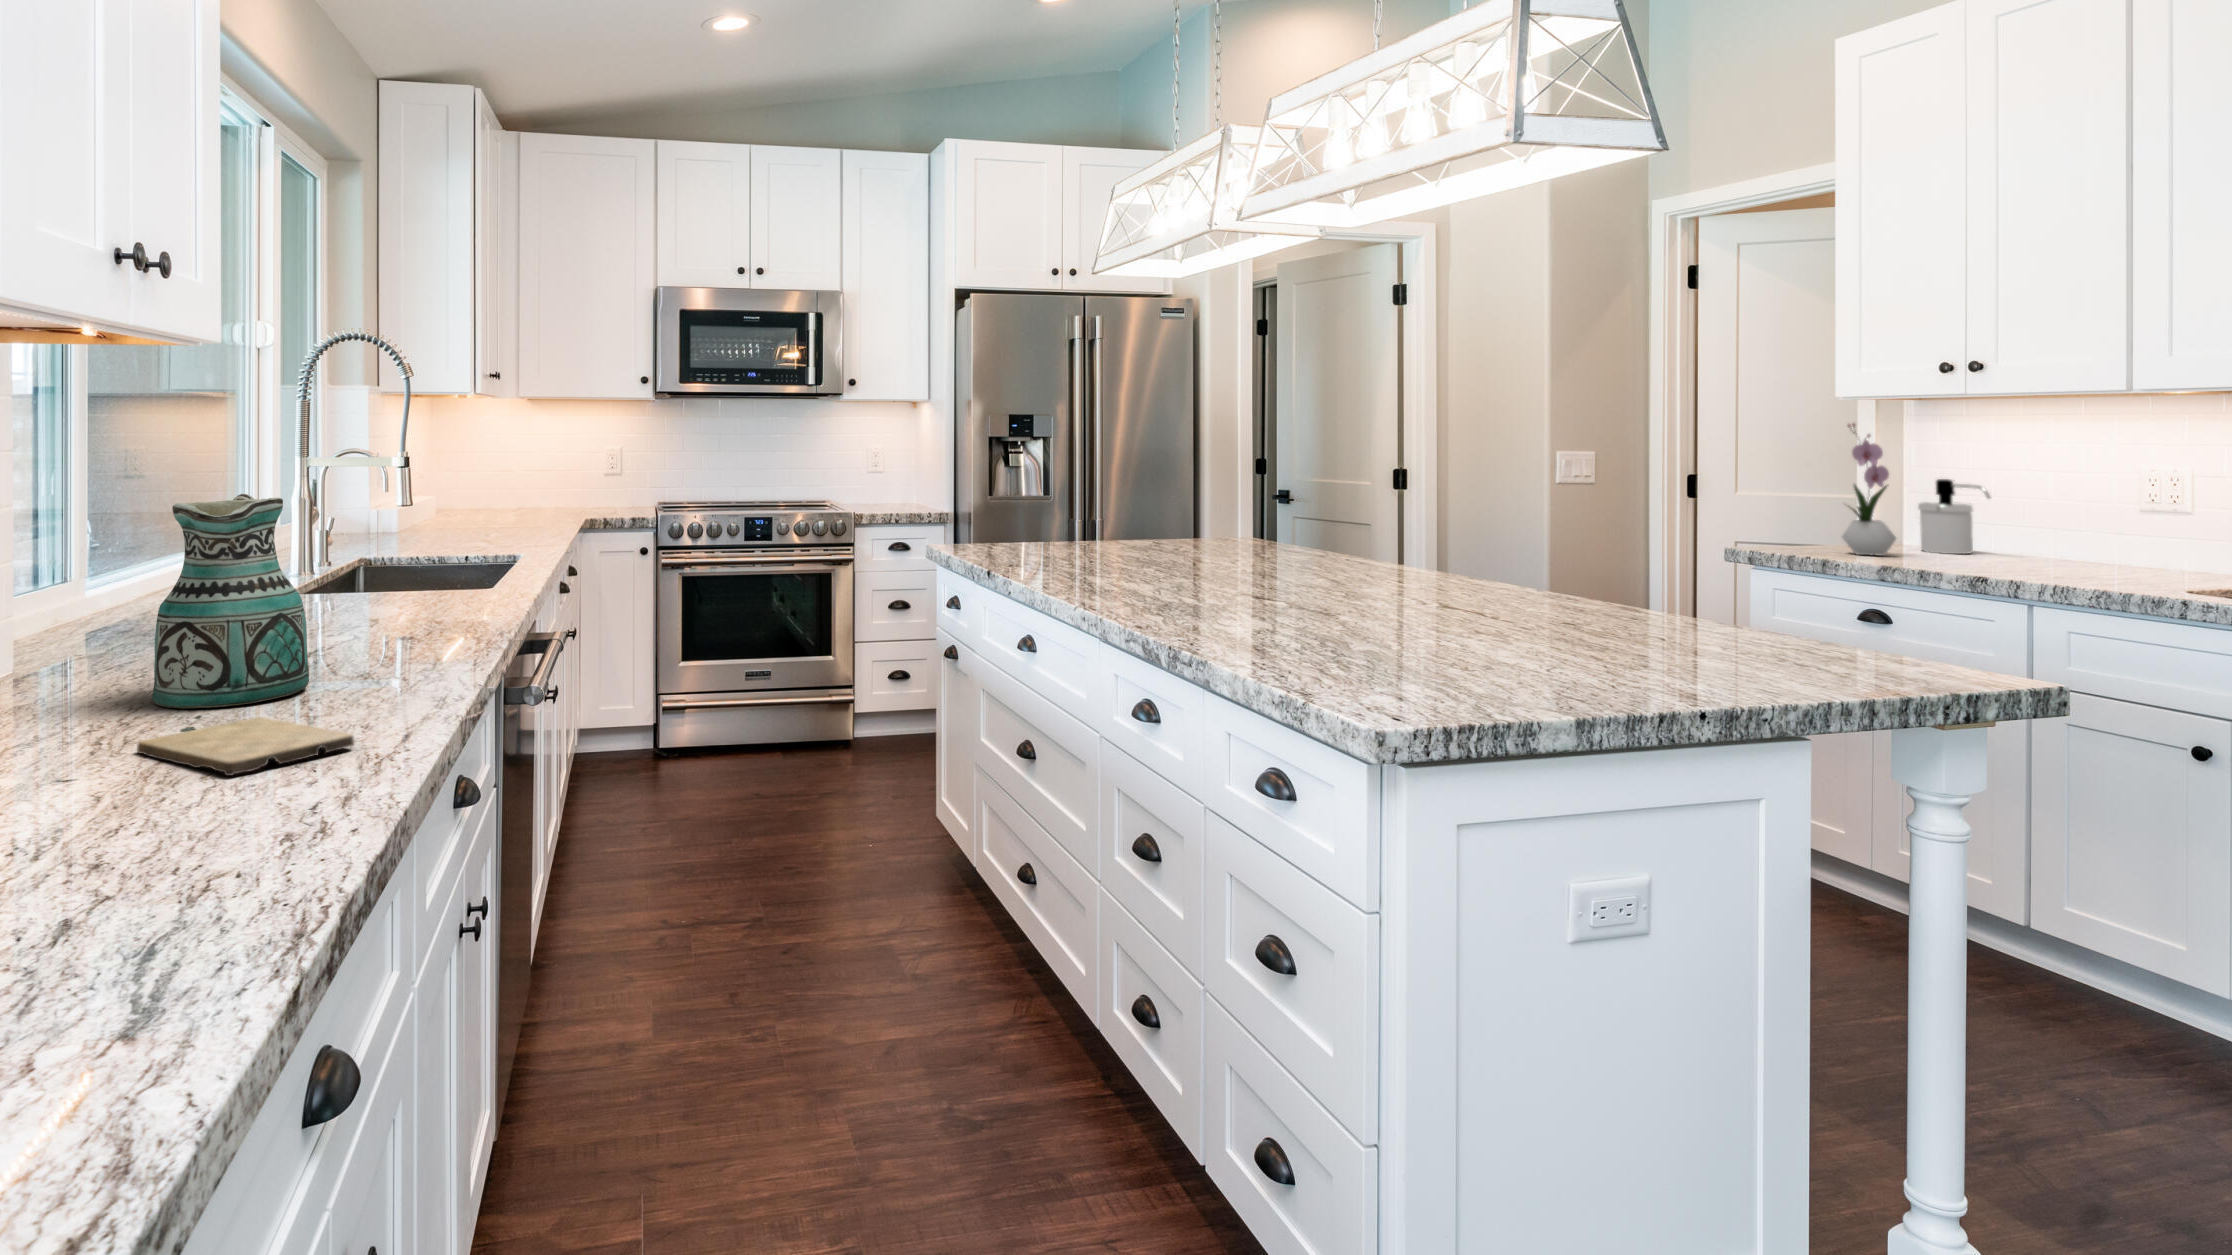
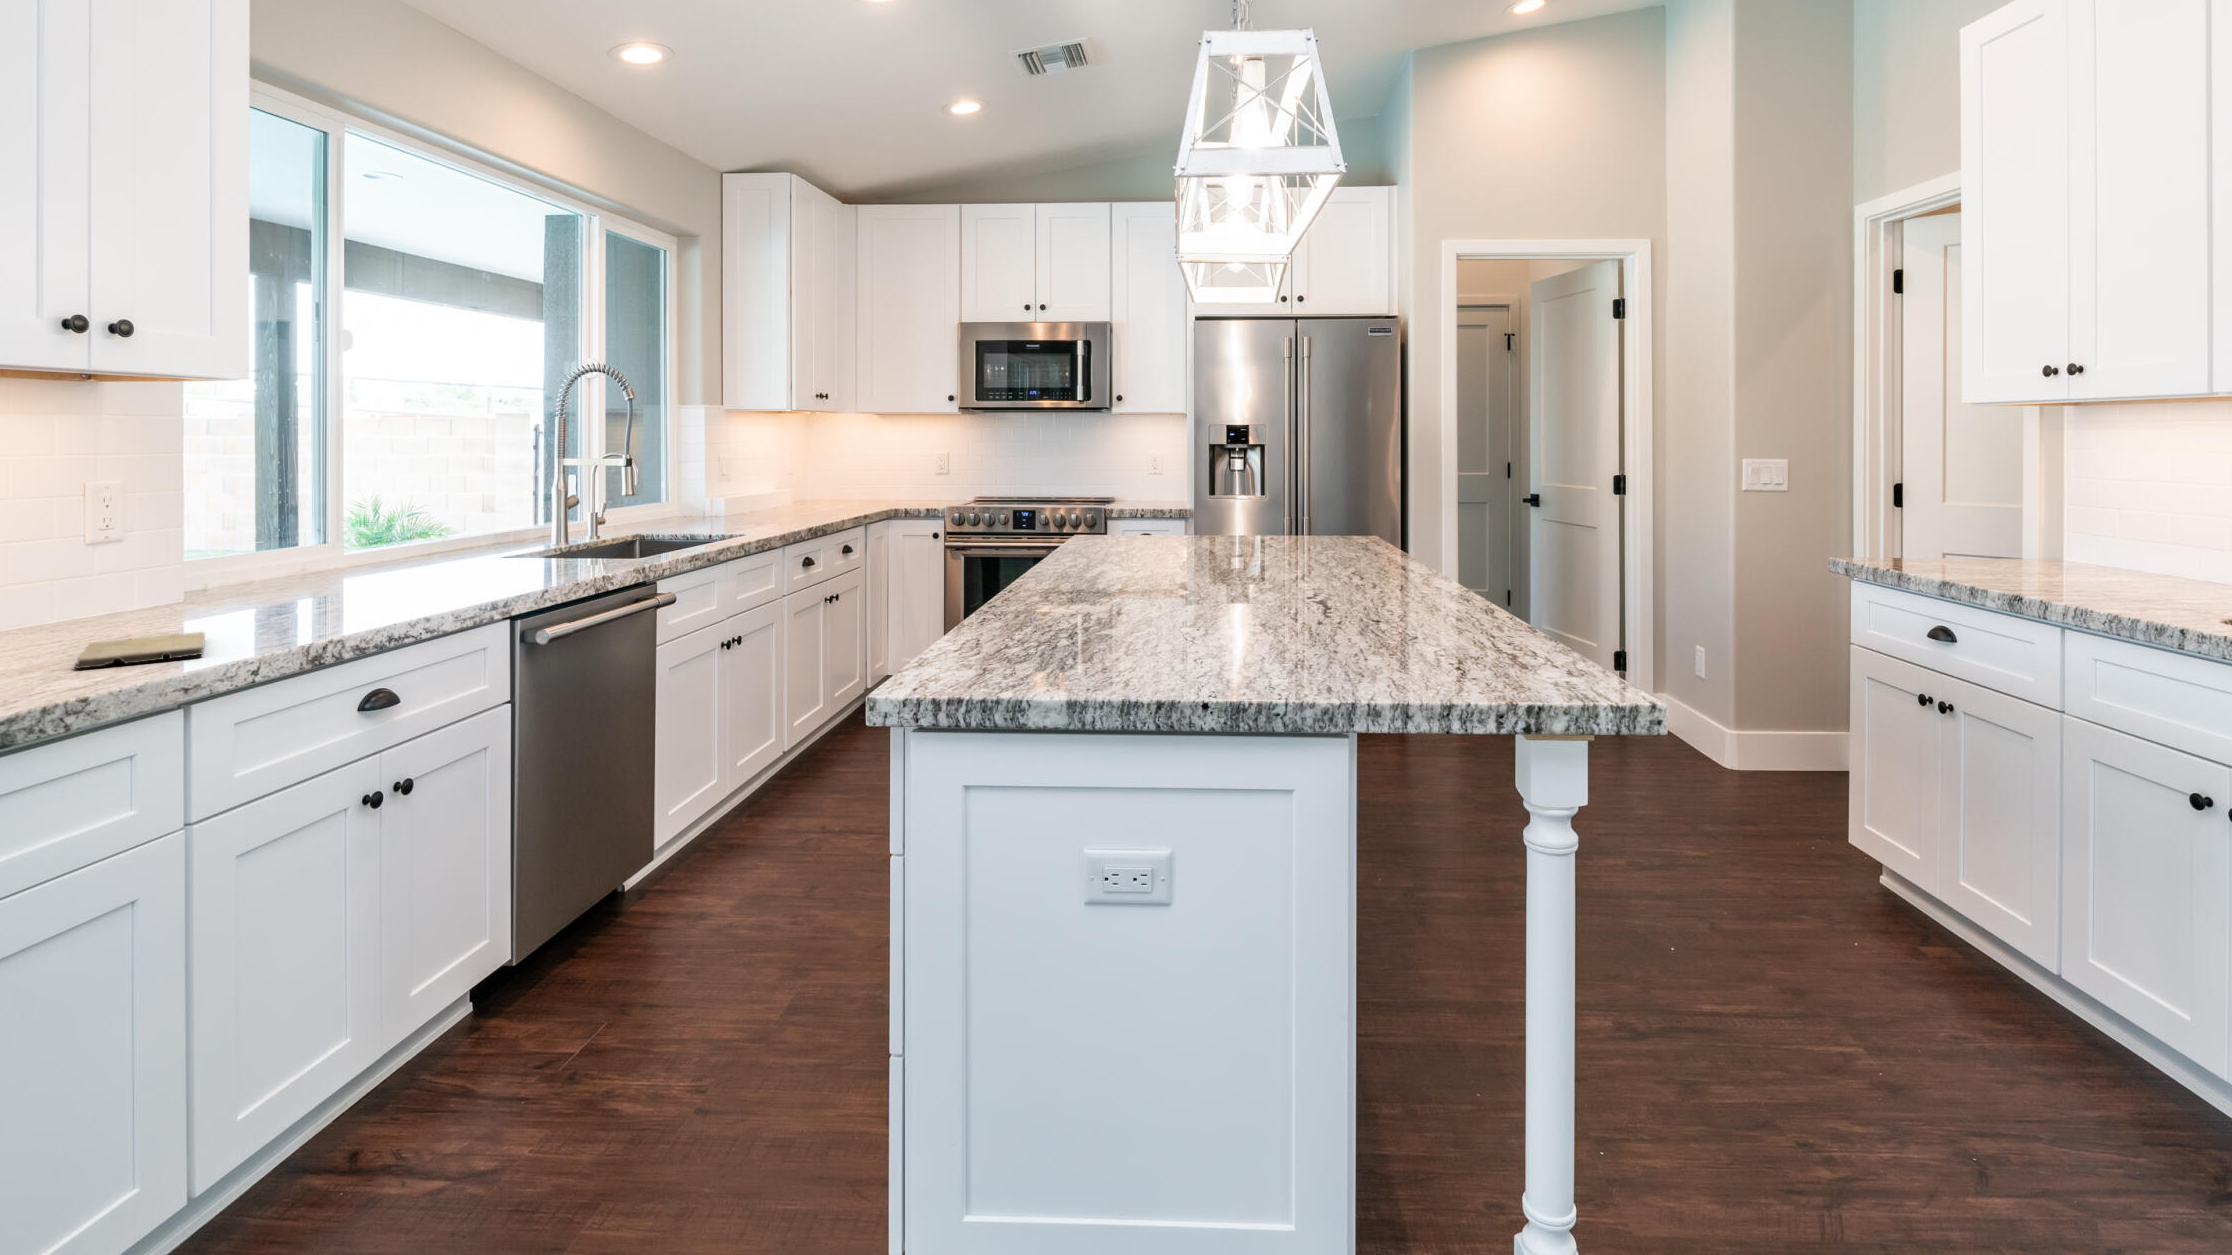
flower arrangement: present [1842,424,1896,556] -> none [1938,429,1998,569]
soap dispenser: present [1918,479,1990,554] -> none [2054,490,2125,571]
ceramic pitcher: present [152,494,309,708] -> none [200,477,325,625]

